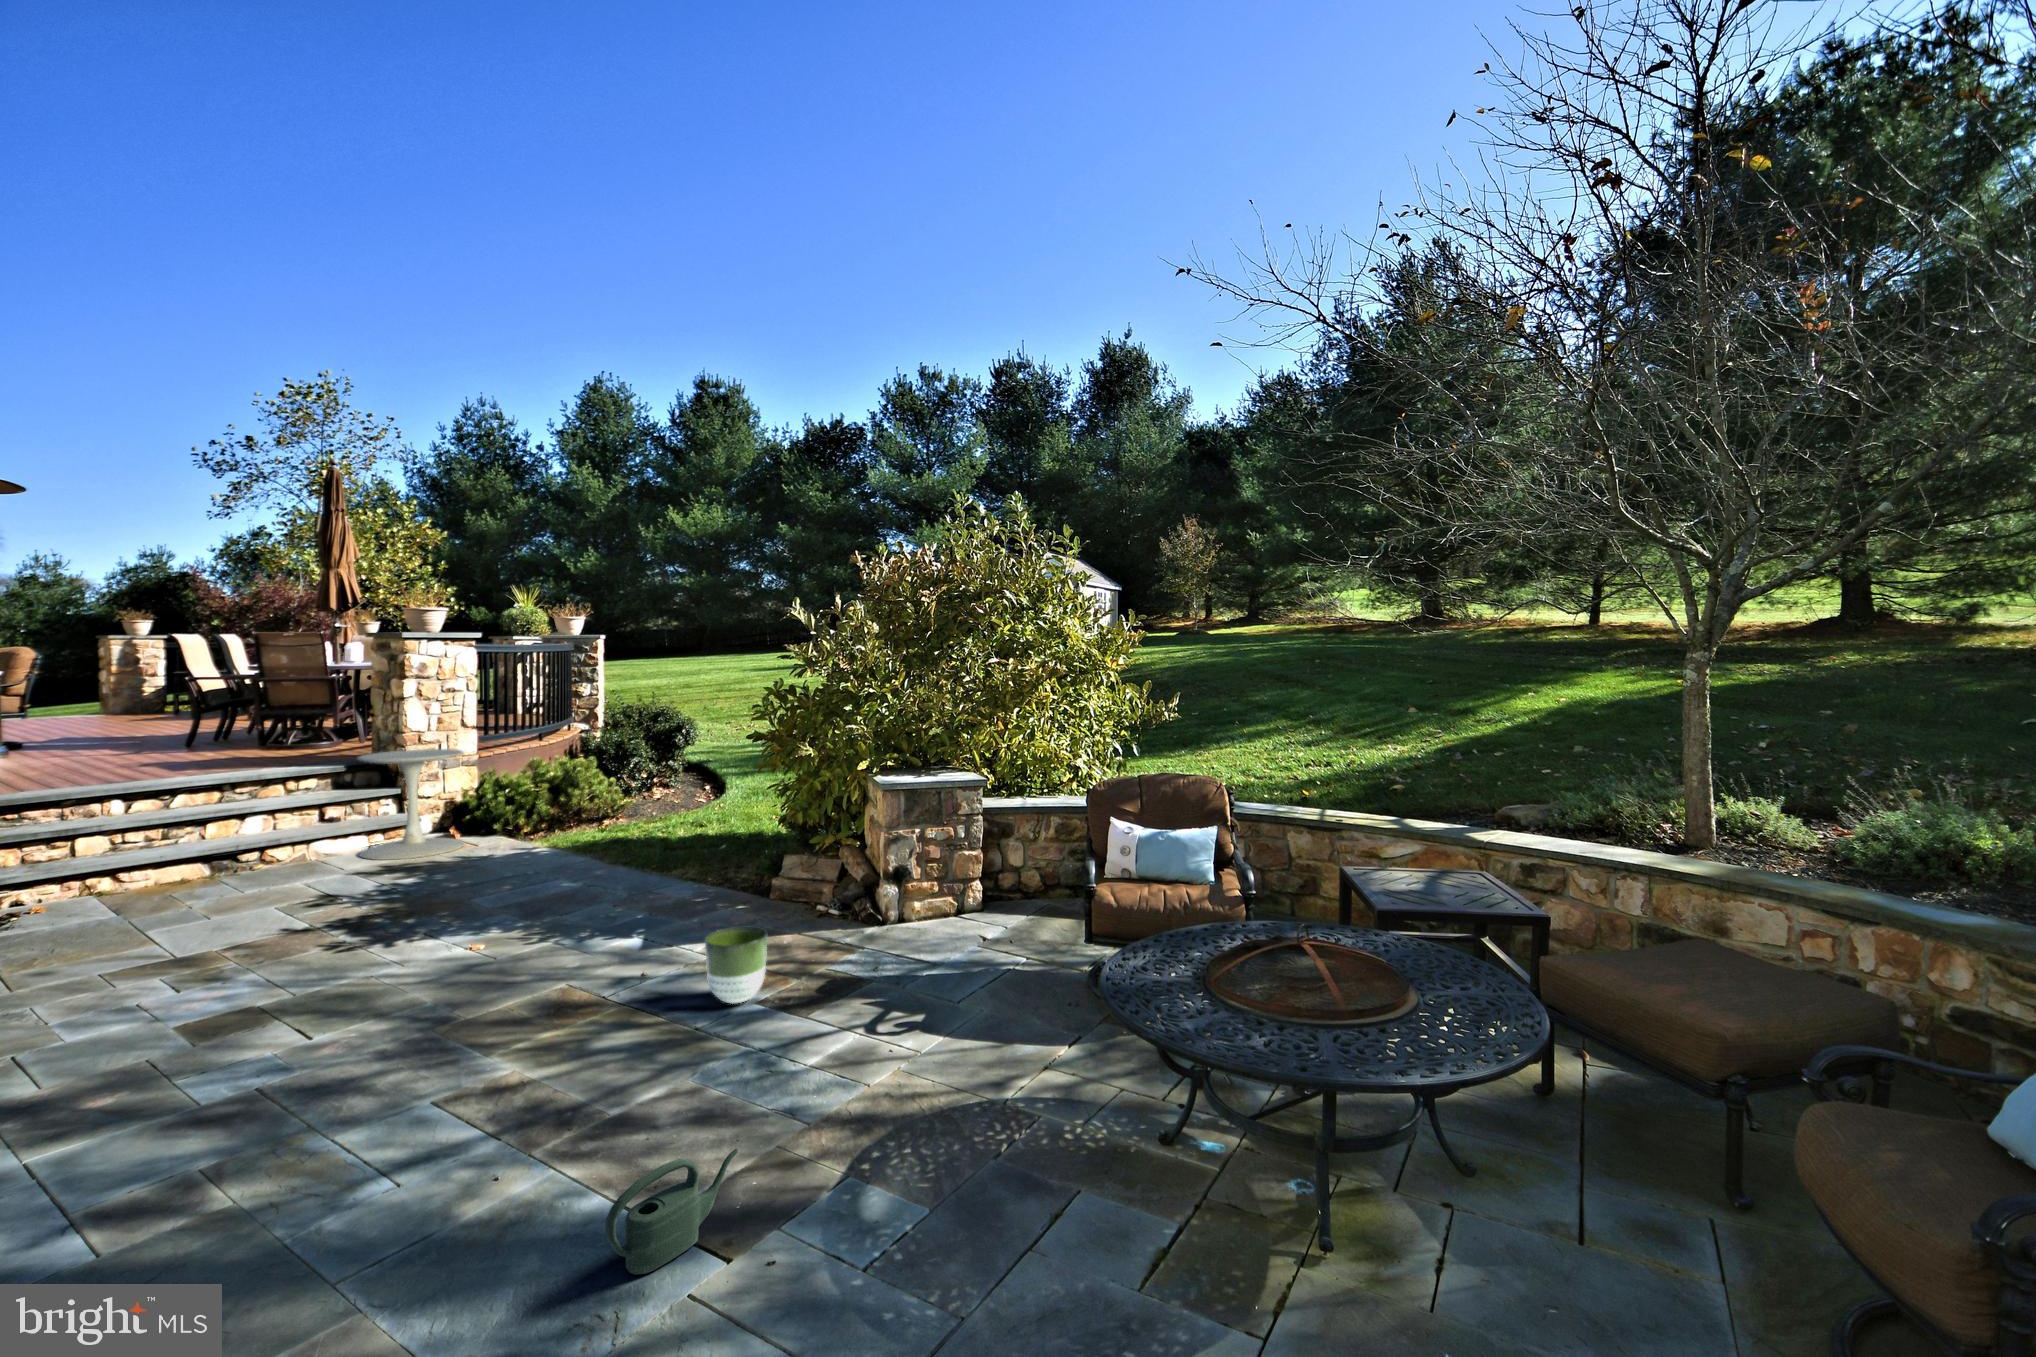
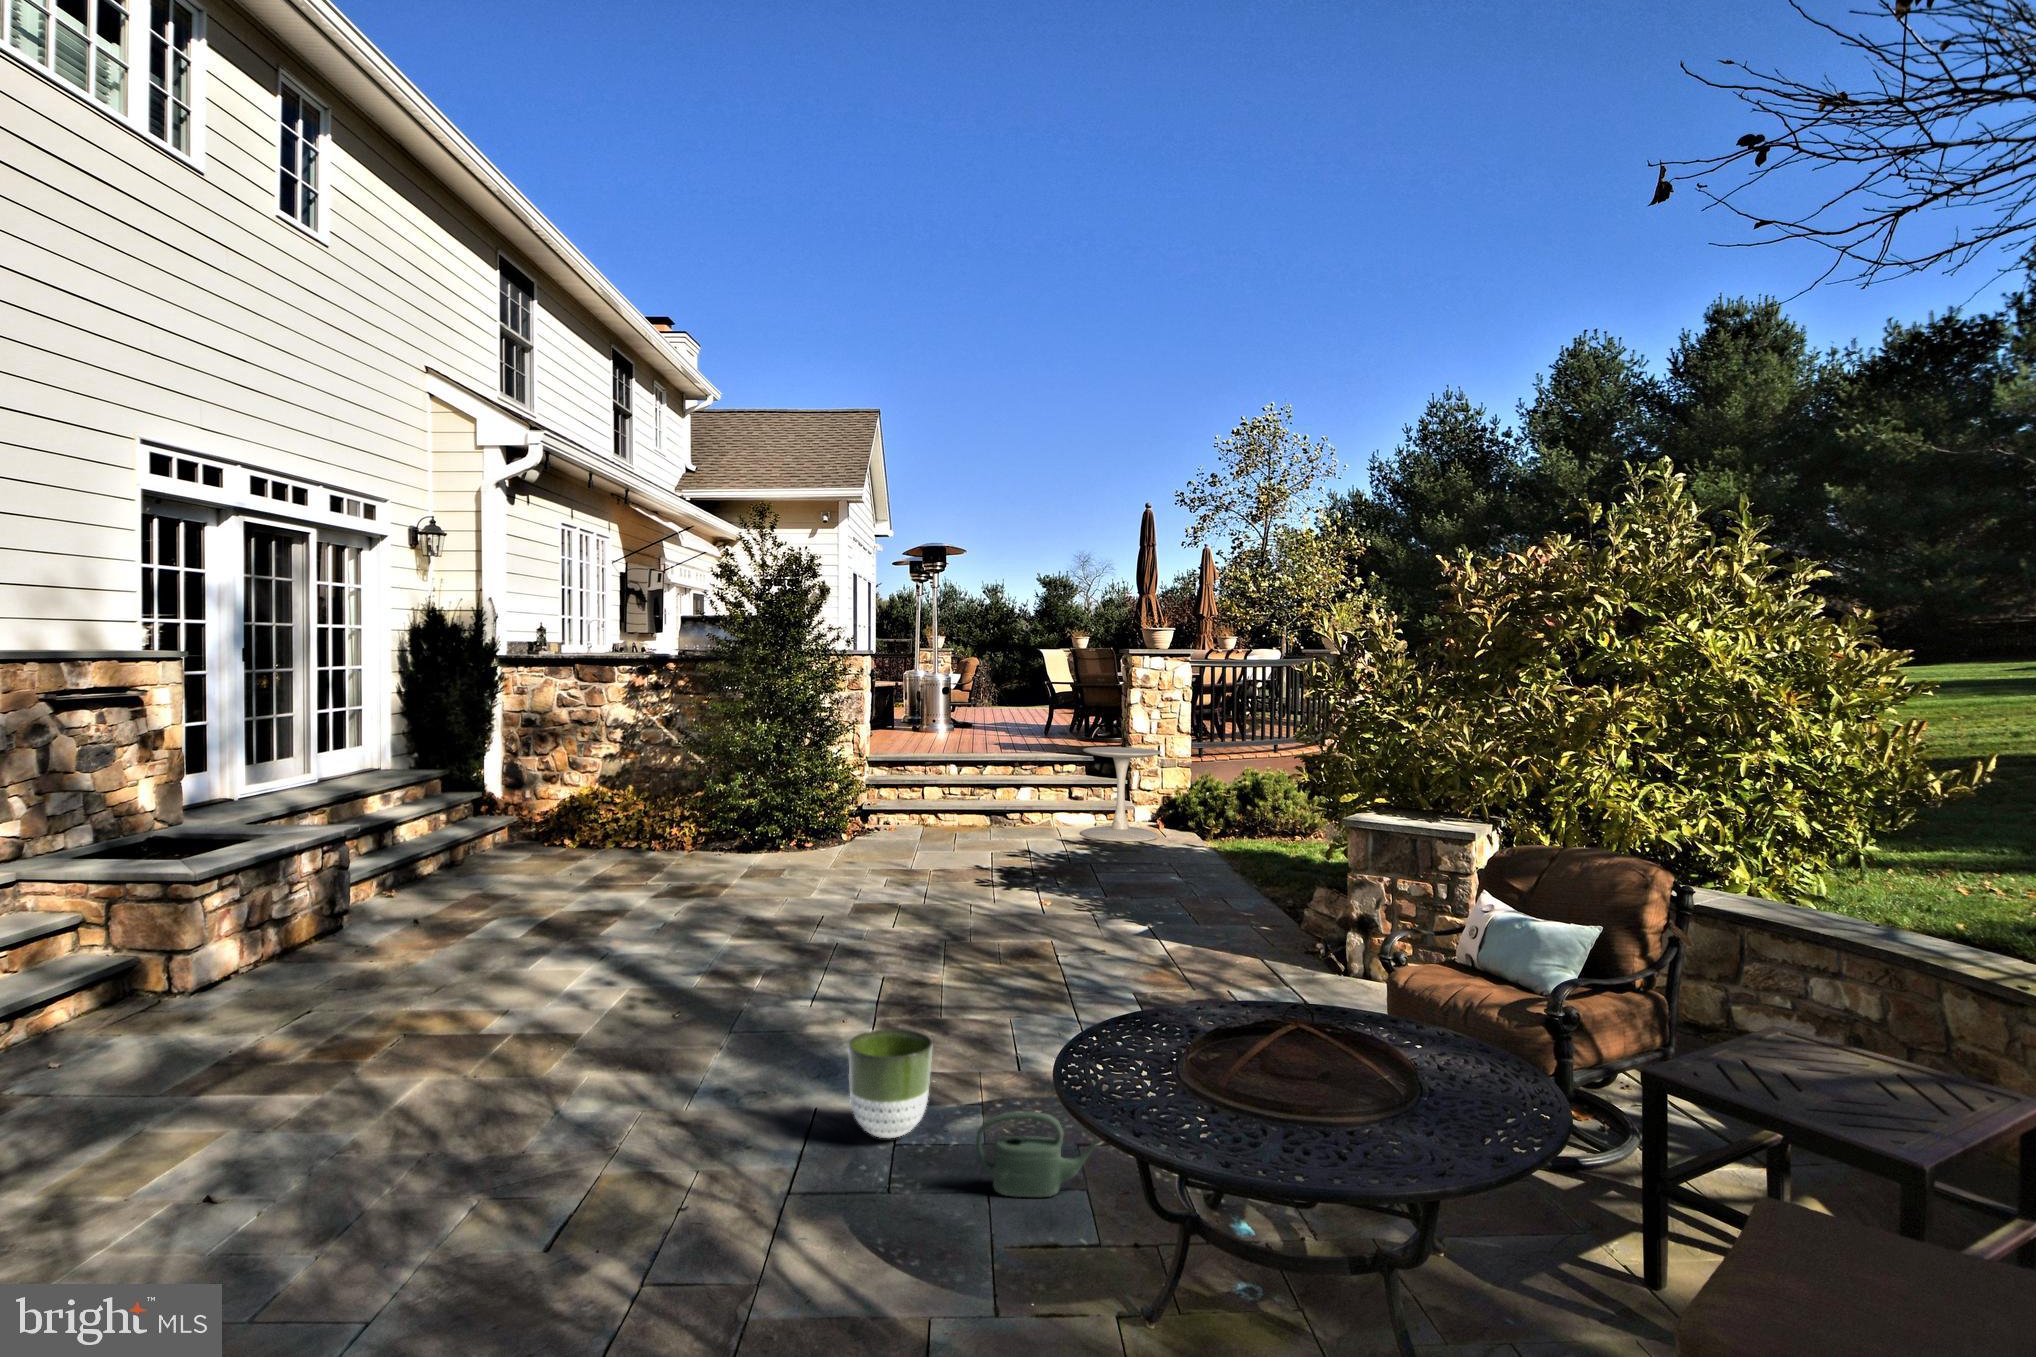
planter: present [705,927,767,1003] -> present [849,1029,932,1138]
watering can: present [605,1149,738,1275] -> present [976,1111,1100,1197]

